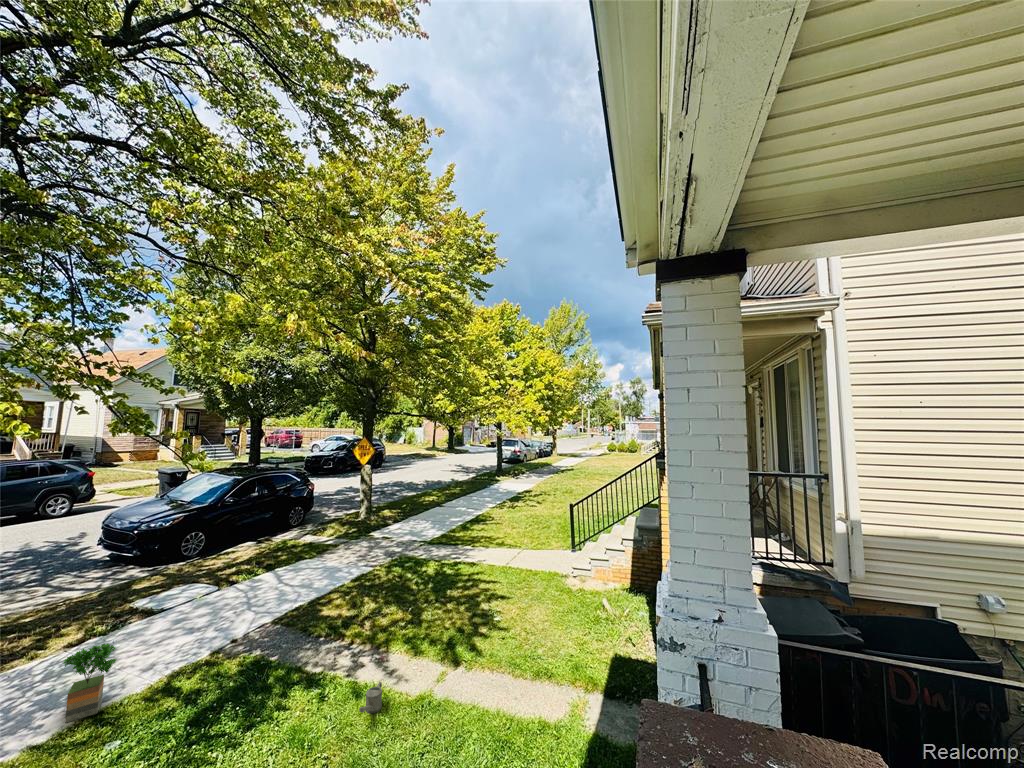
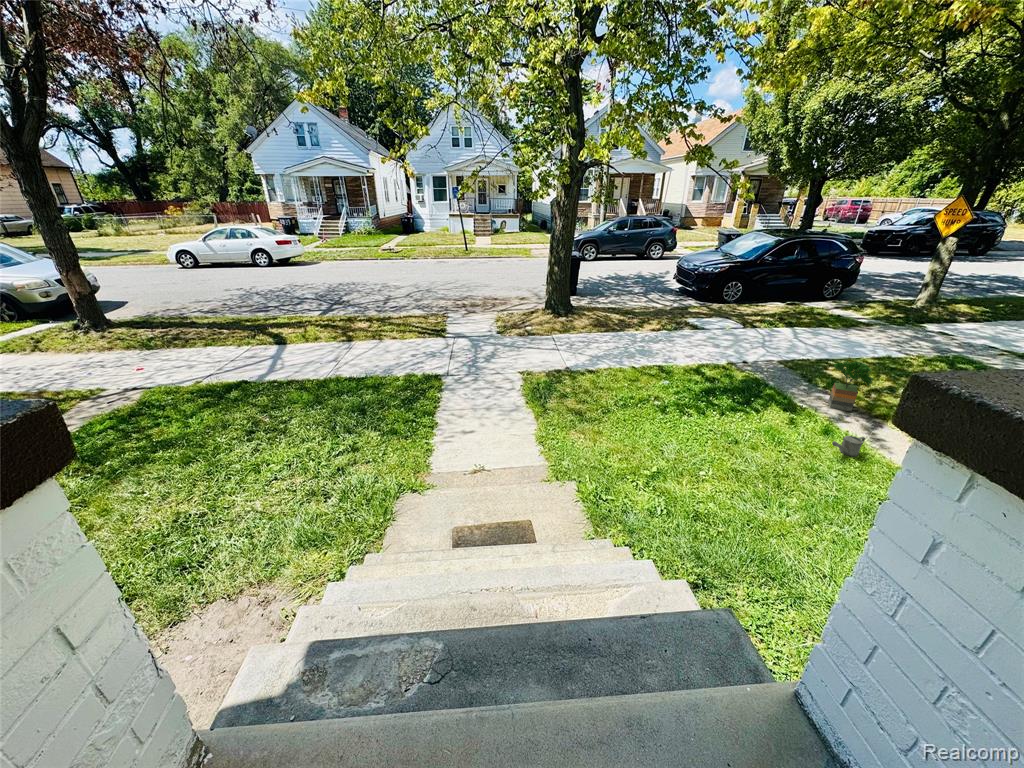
potted tree: present [64,644,117,723] -> present [828,361,873,411]

